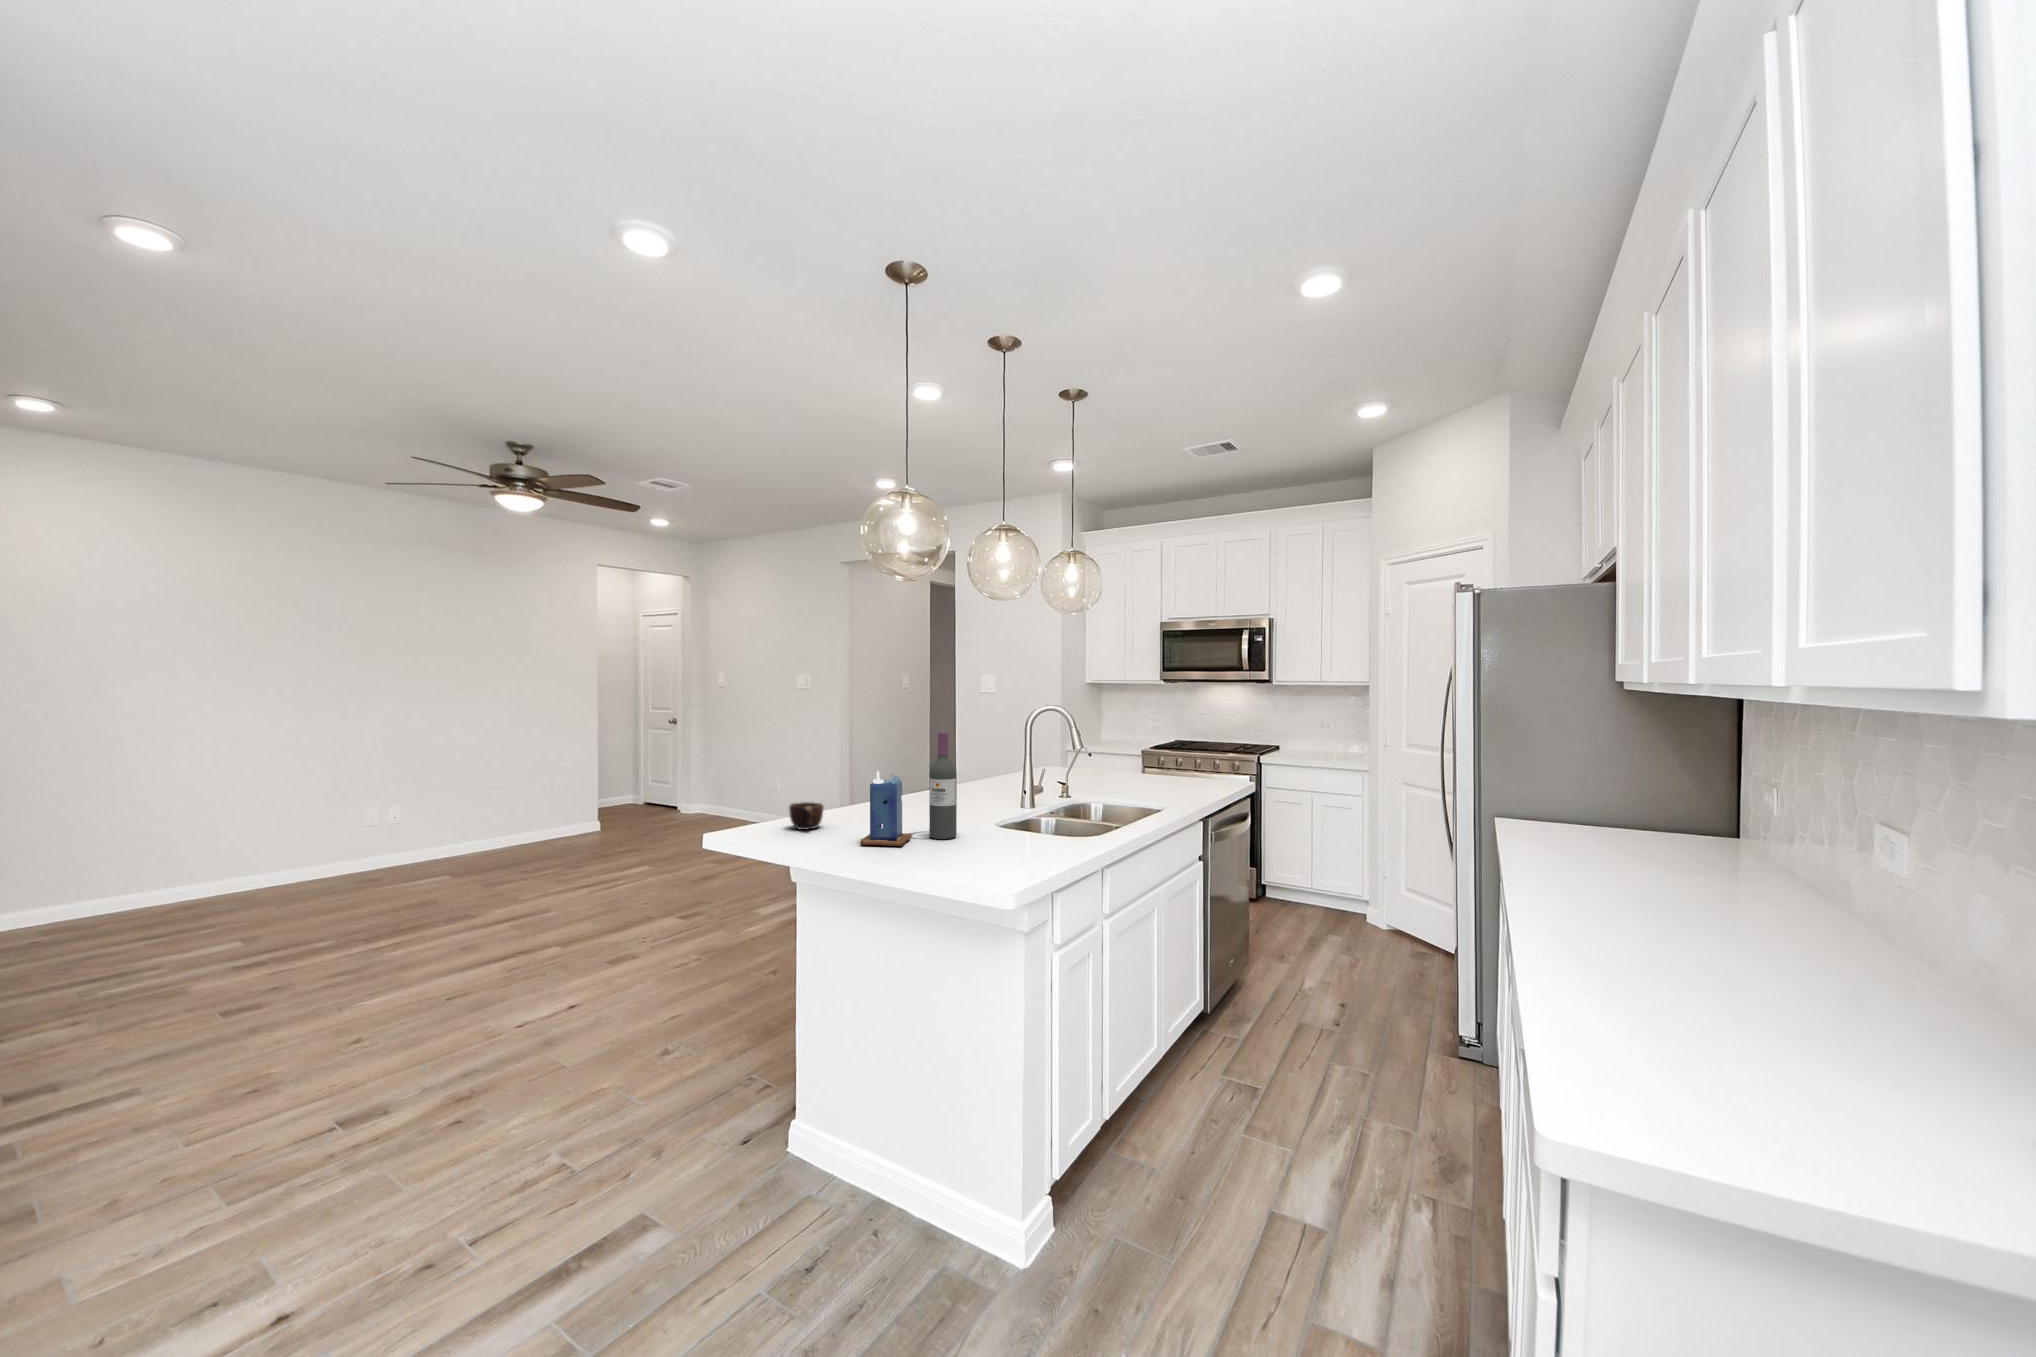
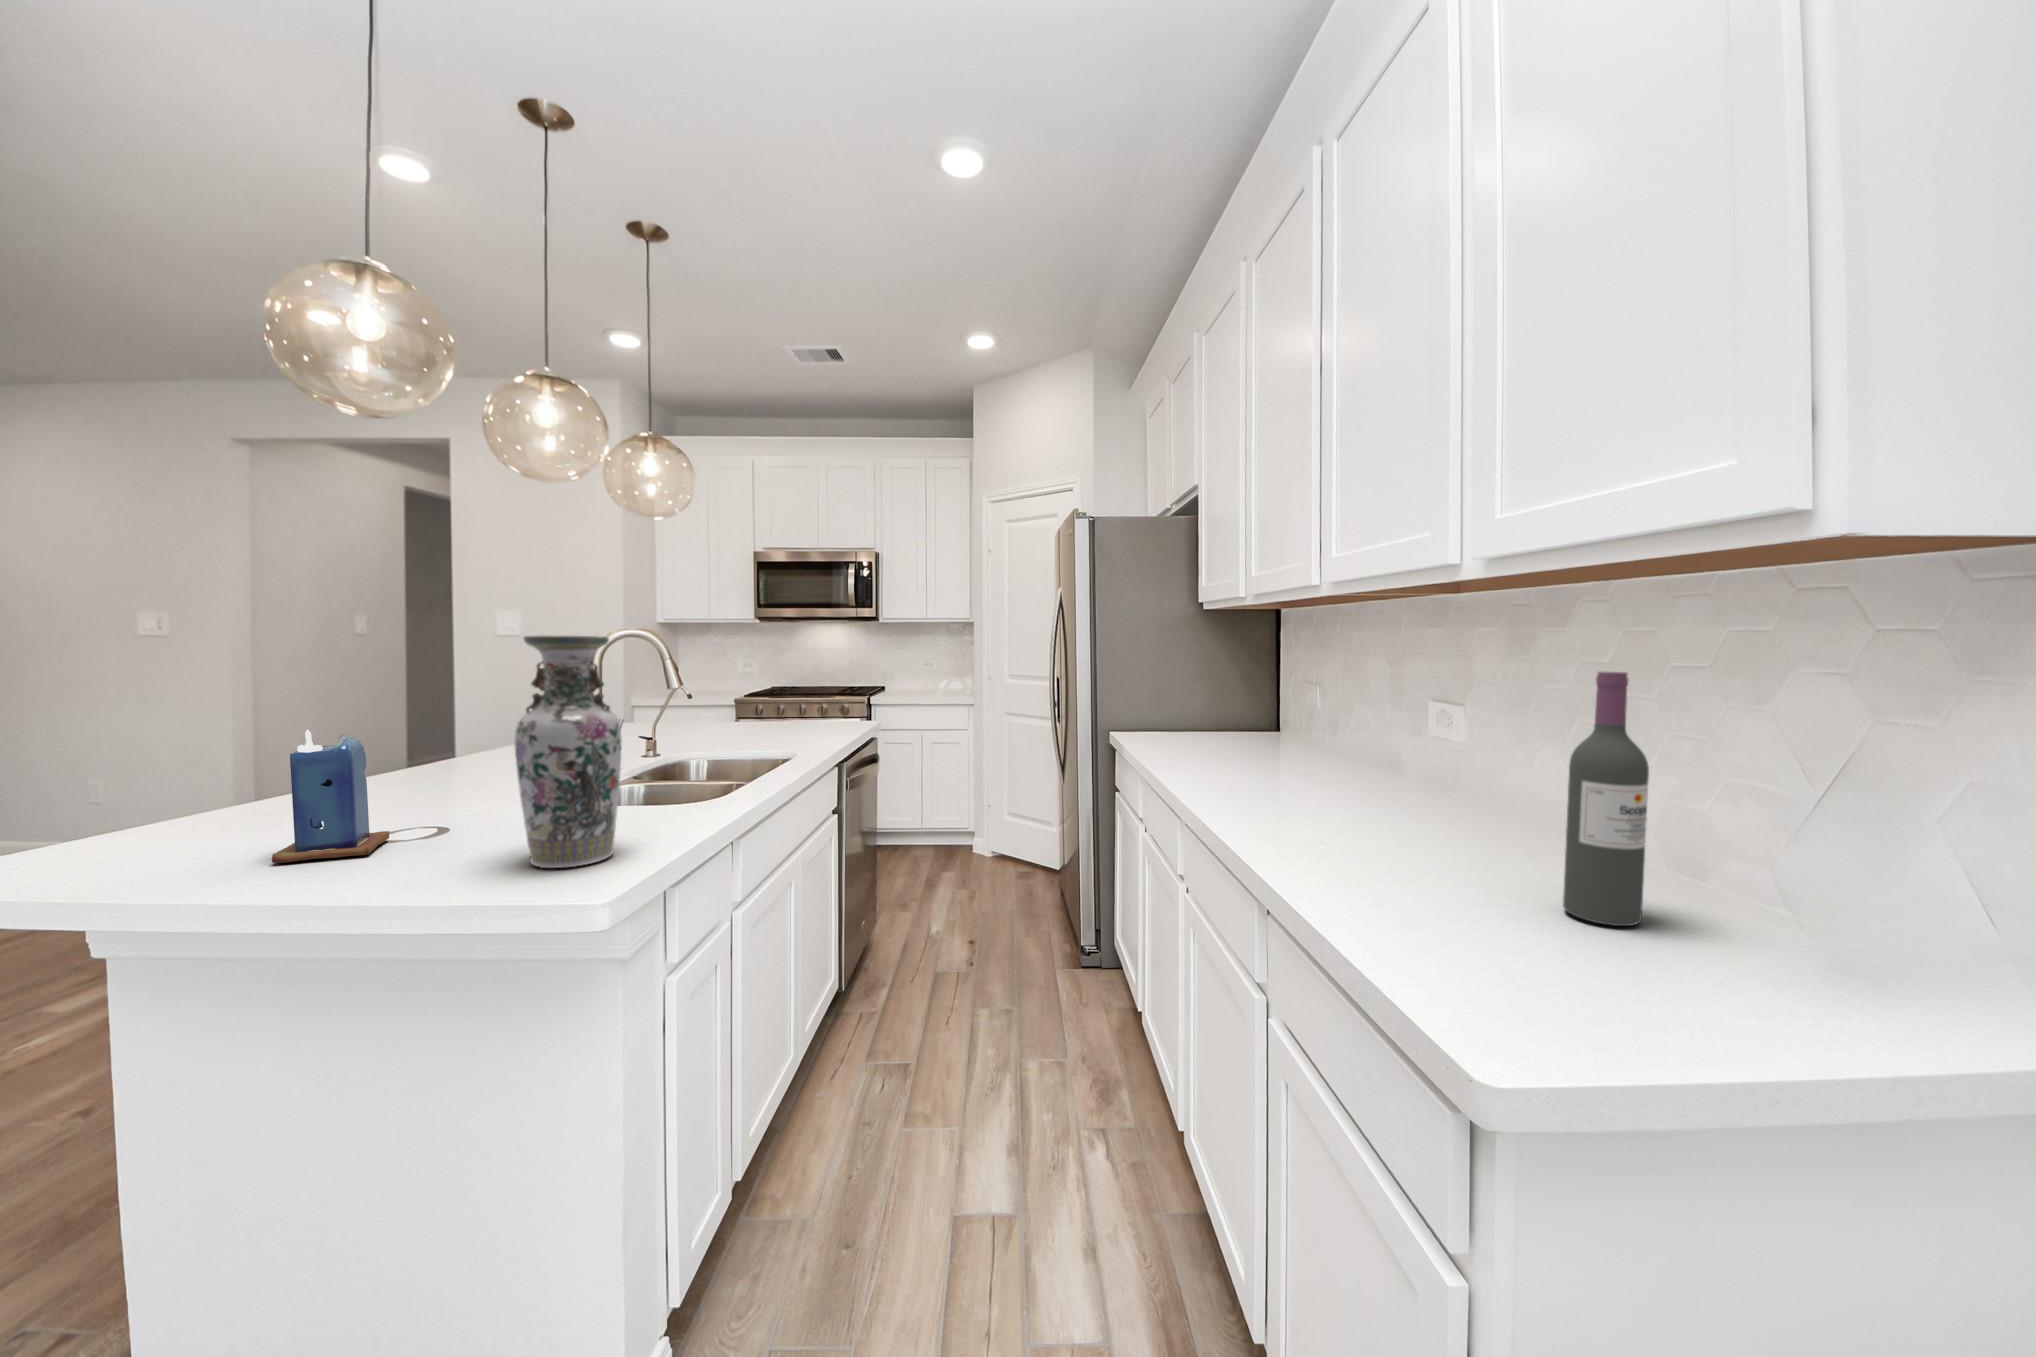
vase: none [974,722,1032,869] -> present [515,636,622,868]
wine bottle: present [929,732,957,839] -> present [1563,672,1649,926]
mug: present [789,802,824,830] -> none [91,800,185,852]

